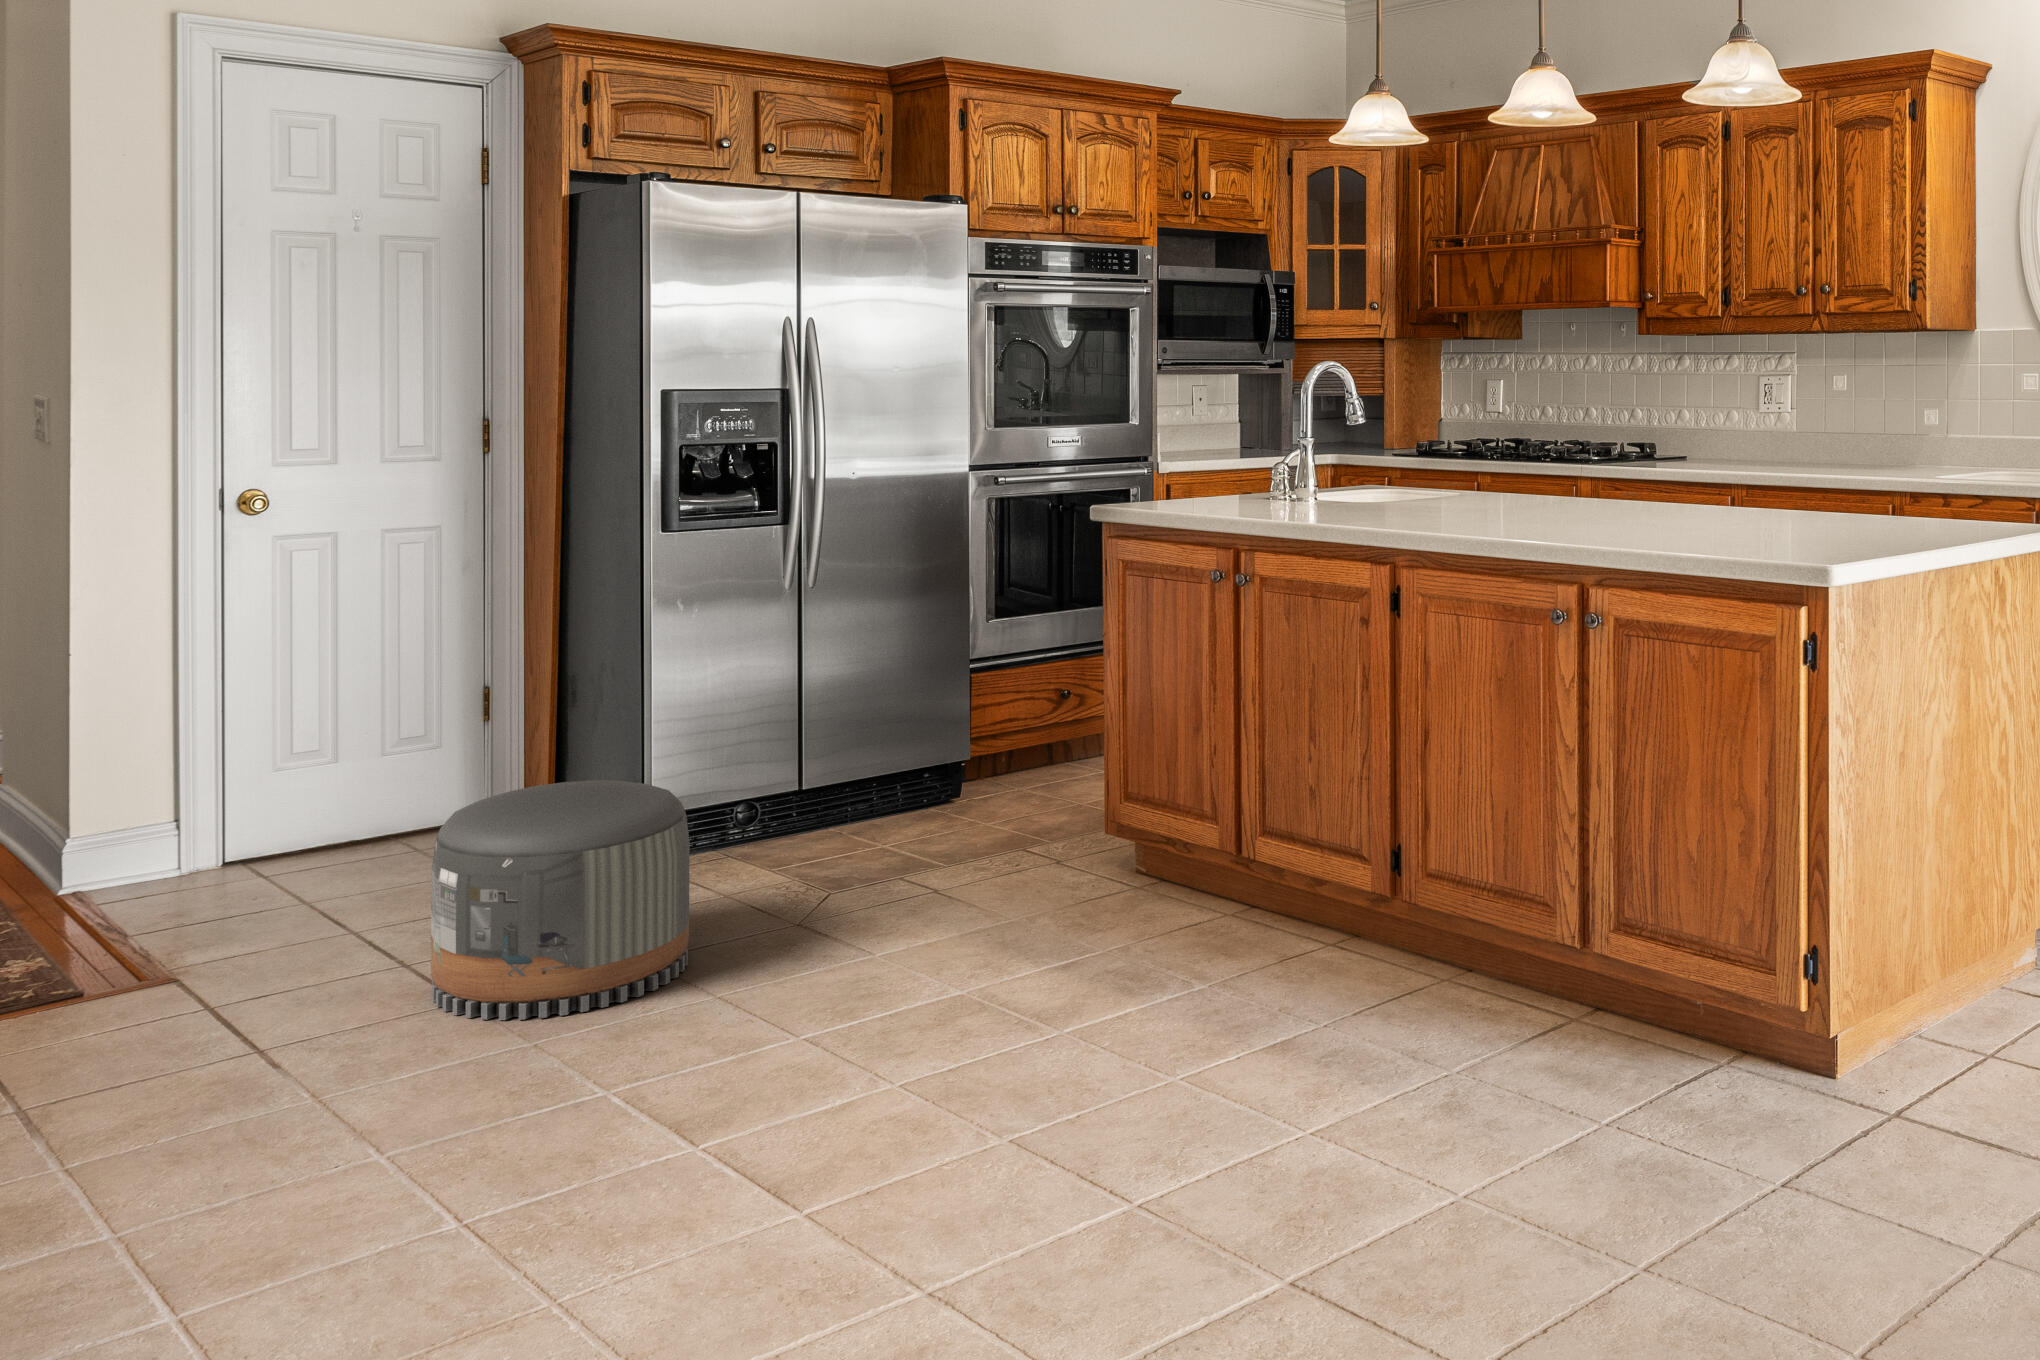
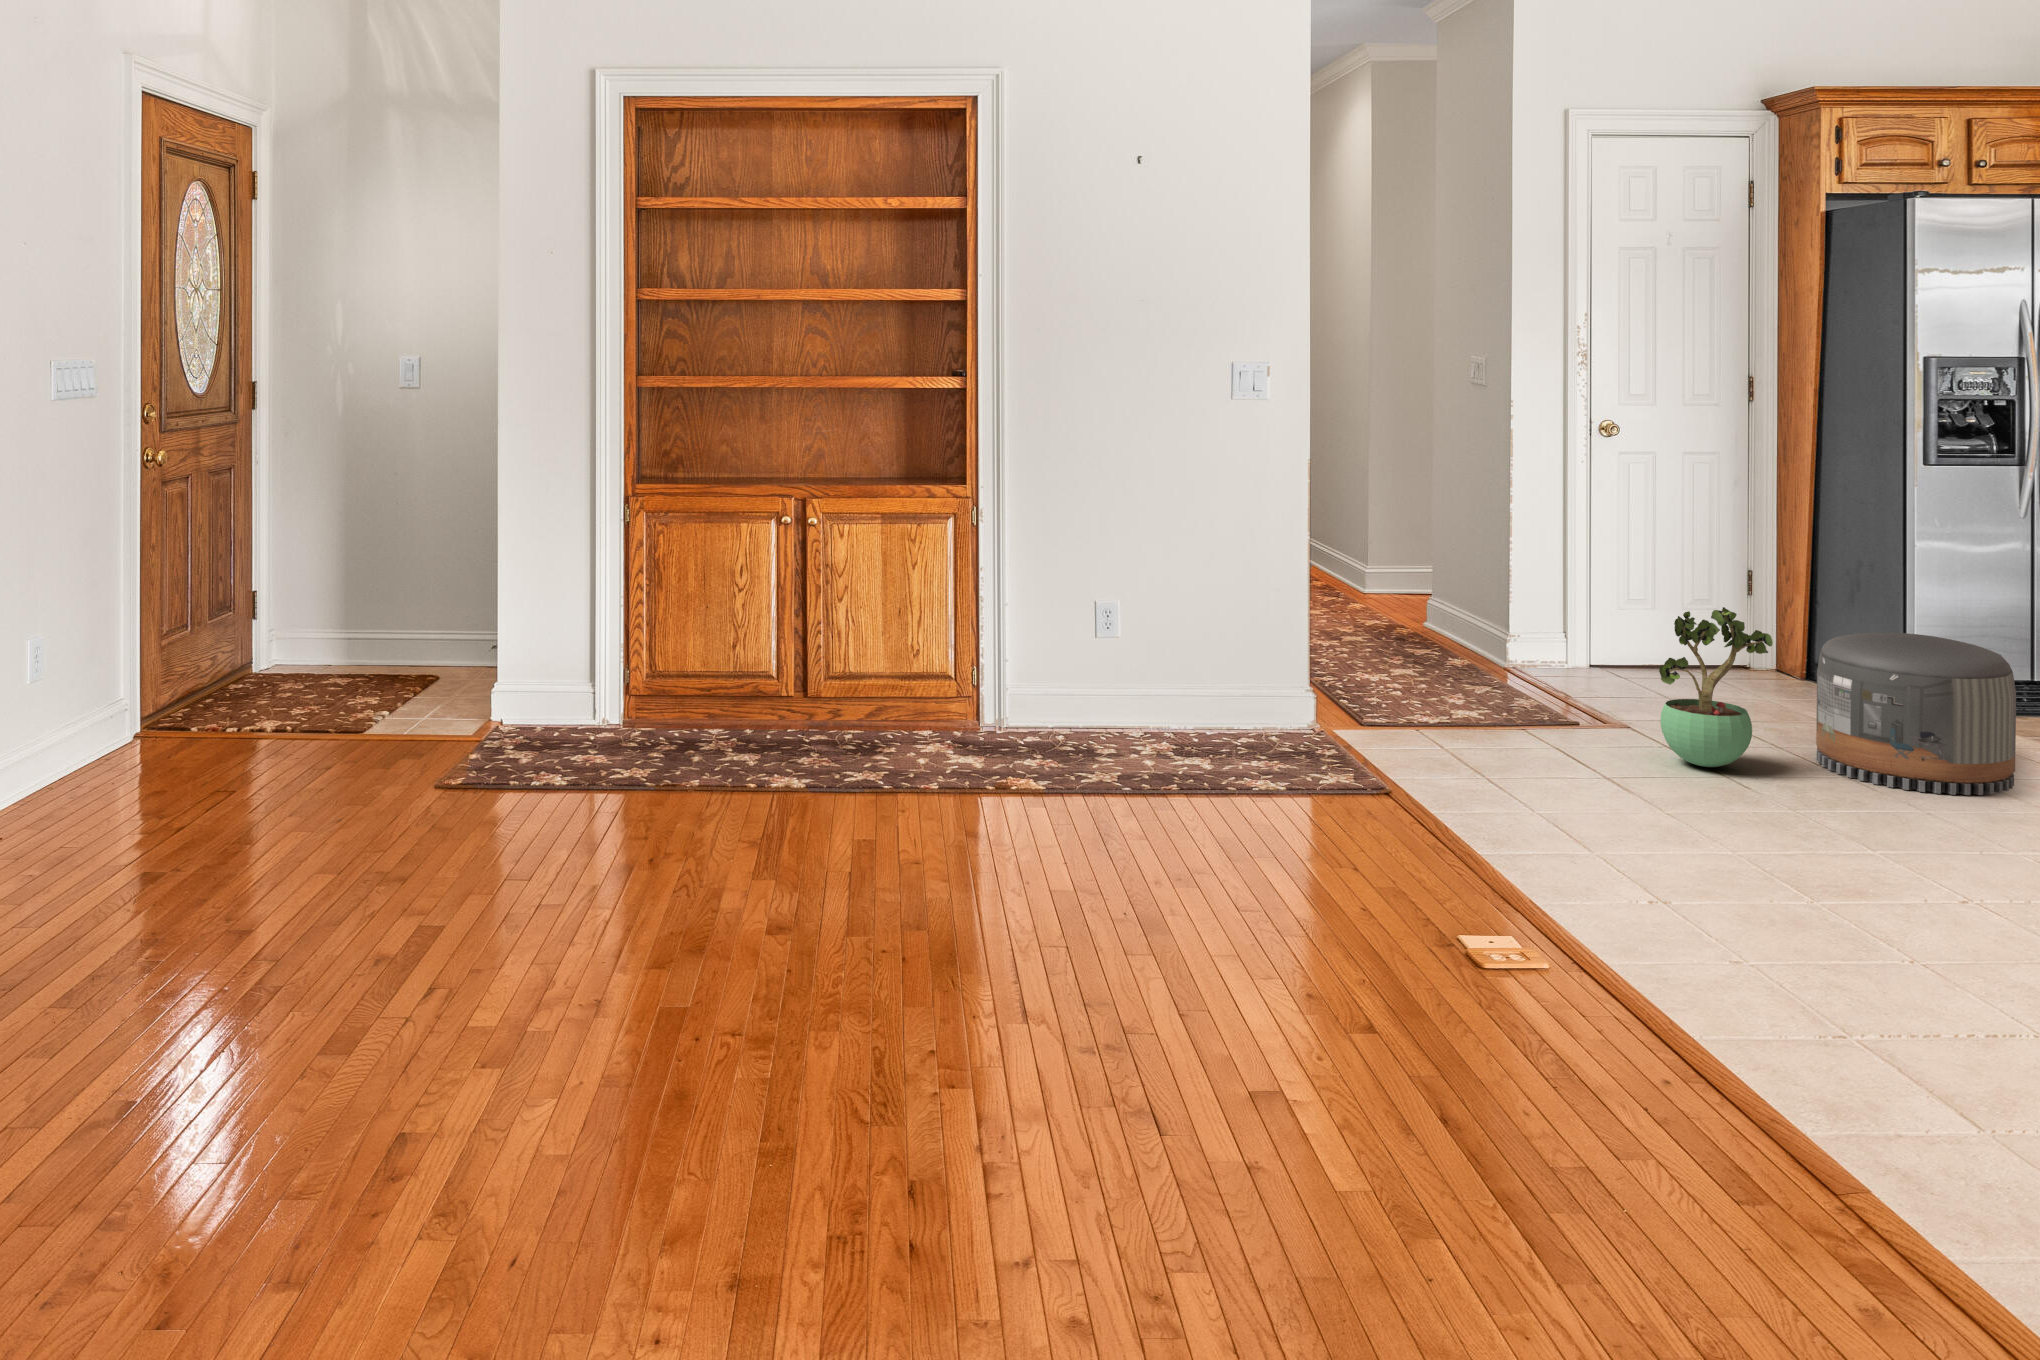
potted plant: none [132,798,335,1055] -> present [1659,607,1773,767]

